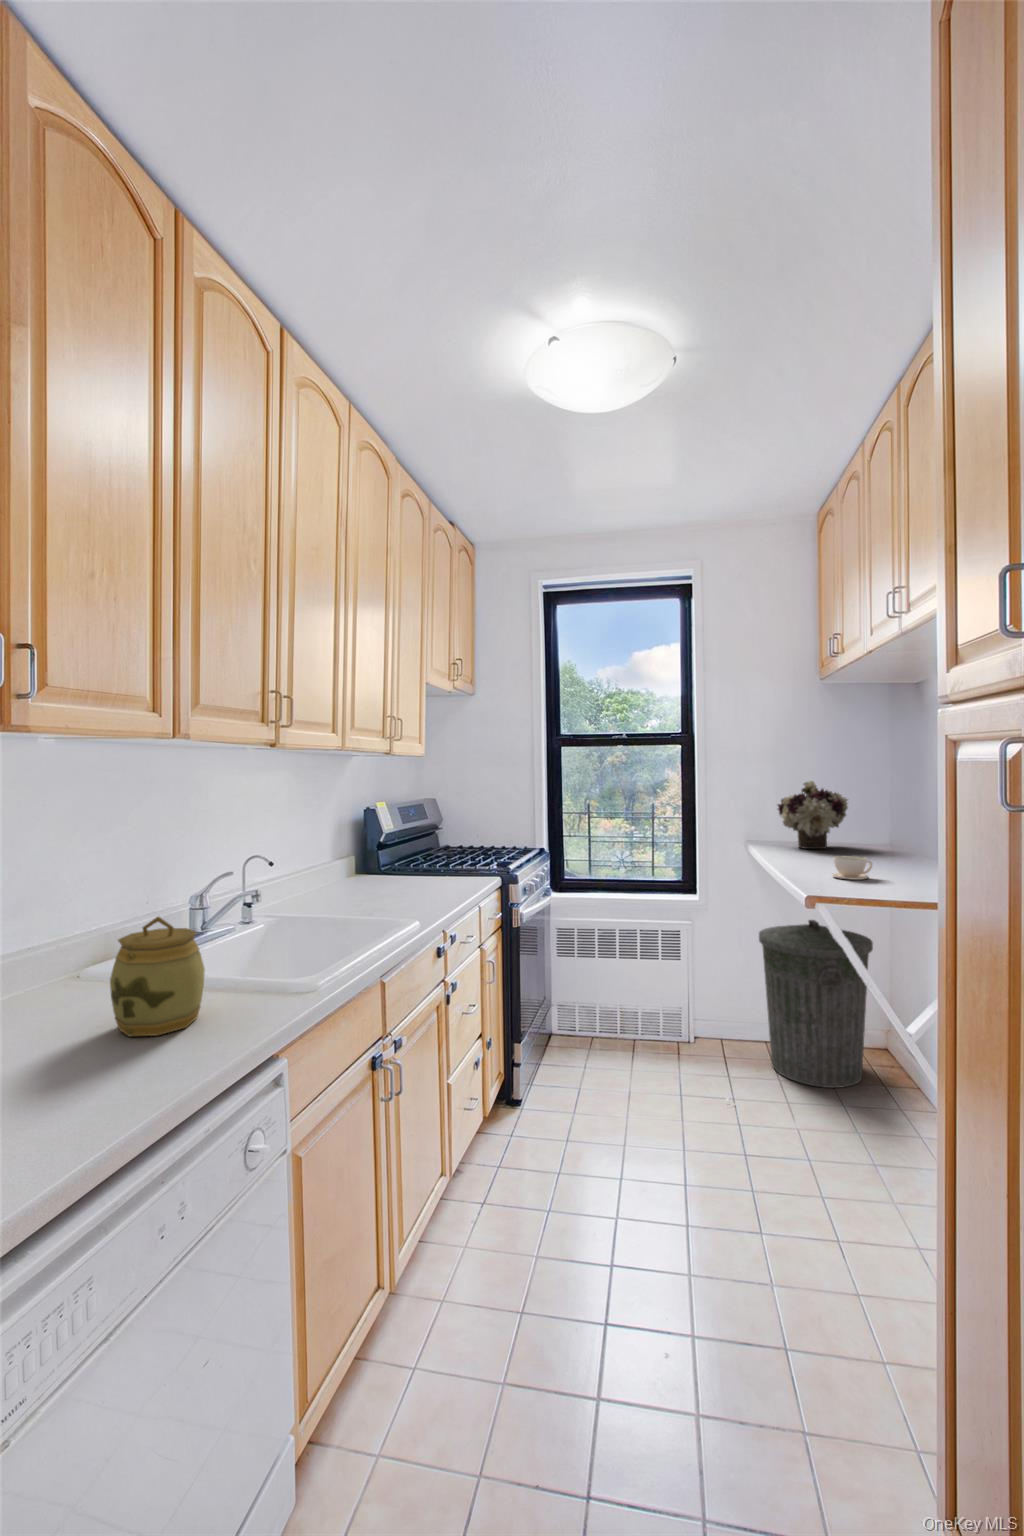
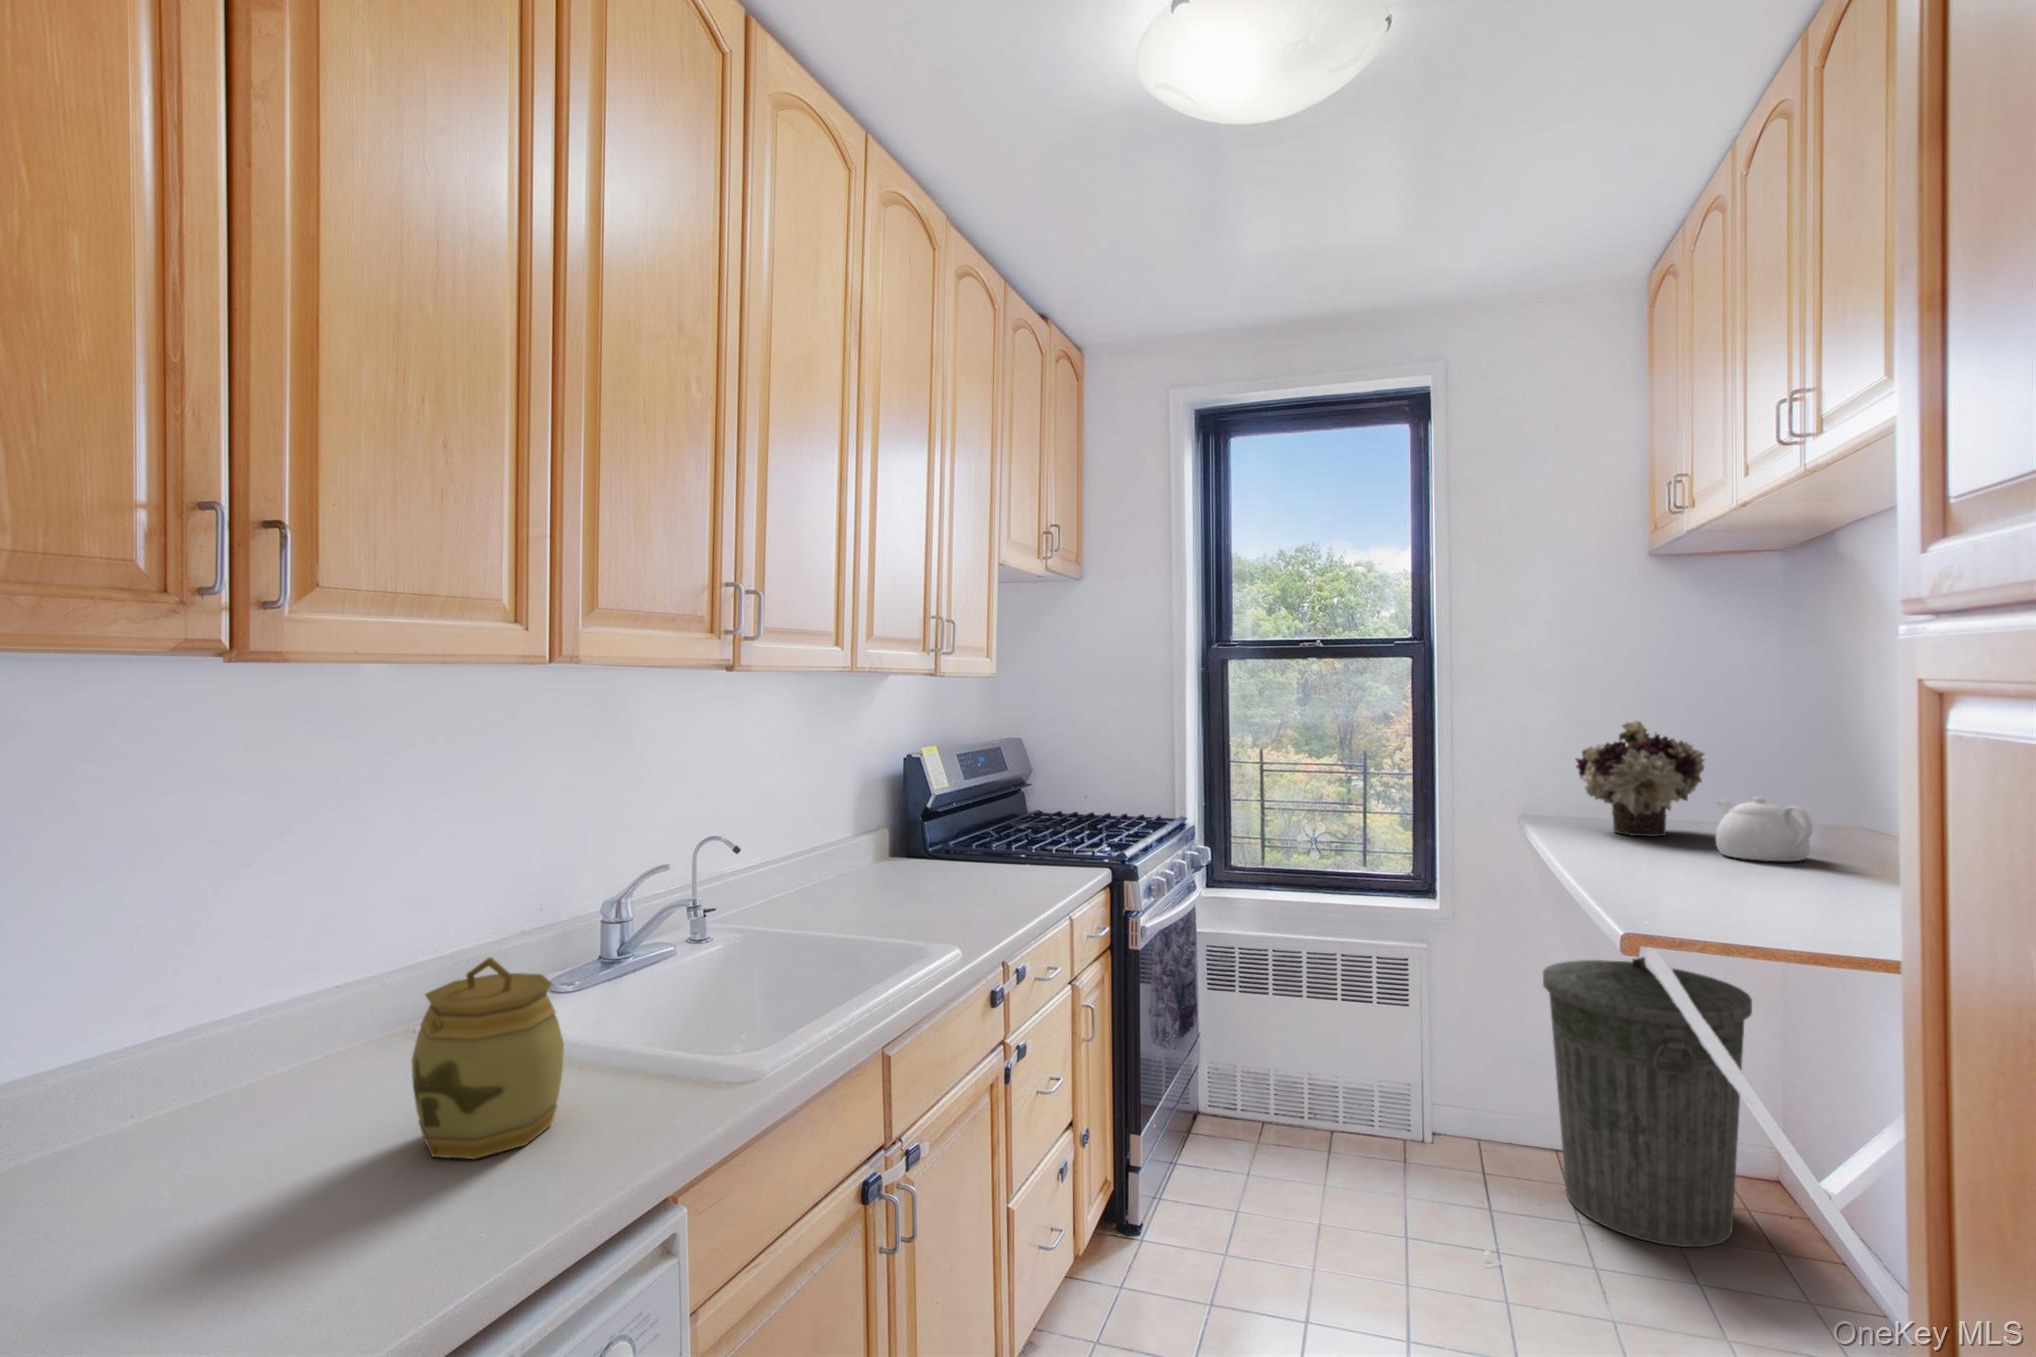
teapot: none [853,823,903,859] -> present [1716,797,1812,861]
coffee cup: present [833,856,872,880] -> none [1679,858,1756,902]

